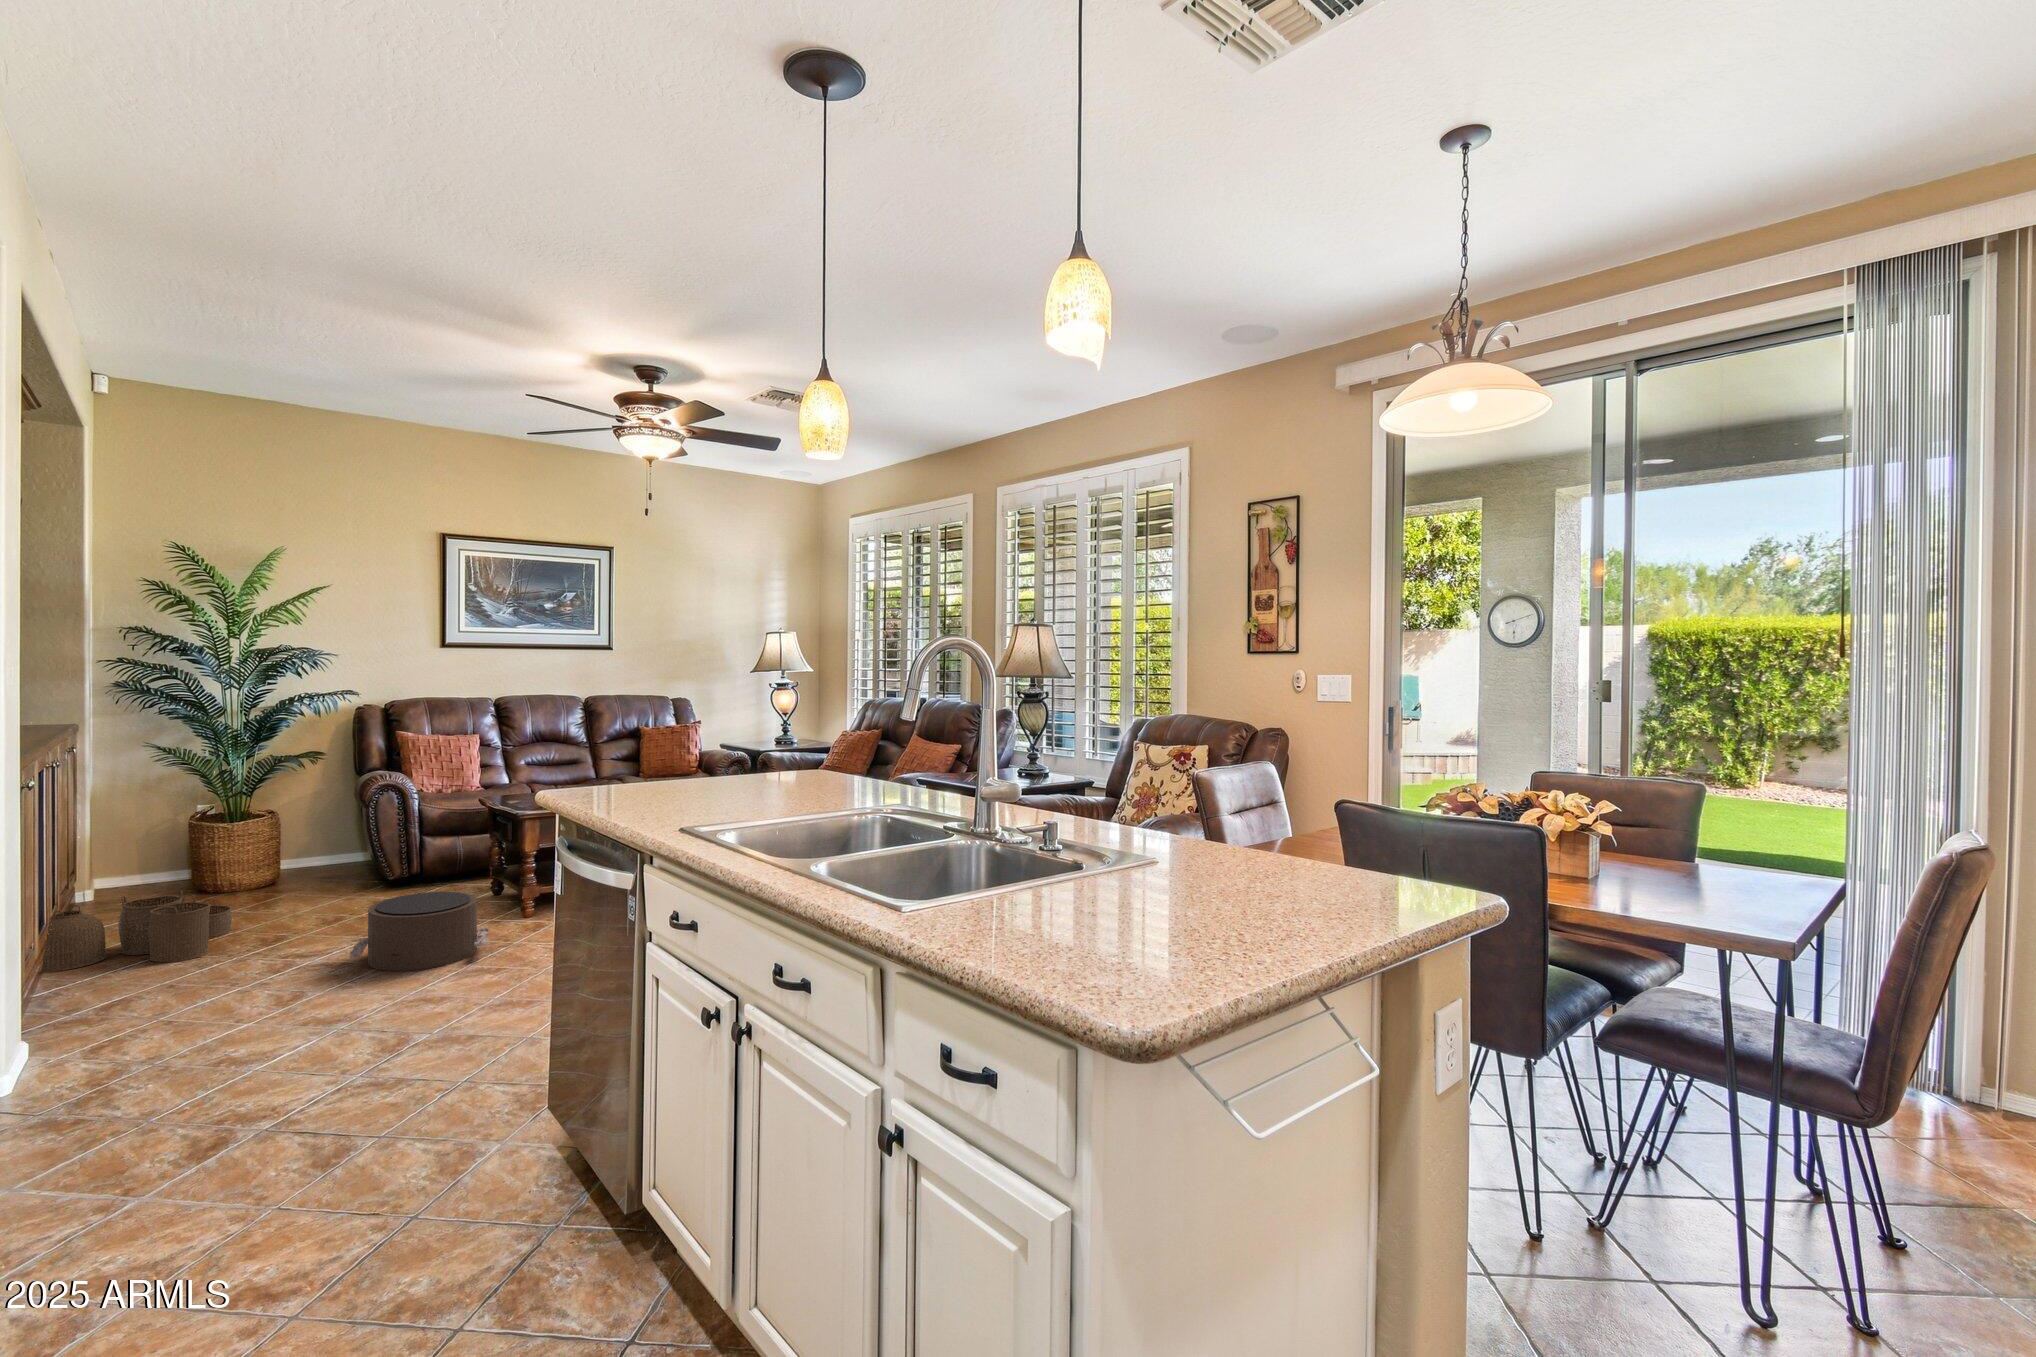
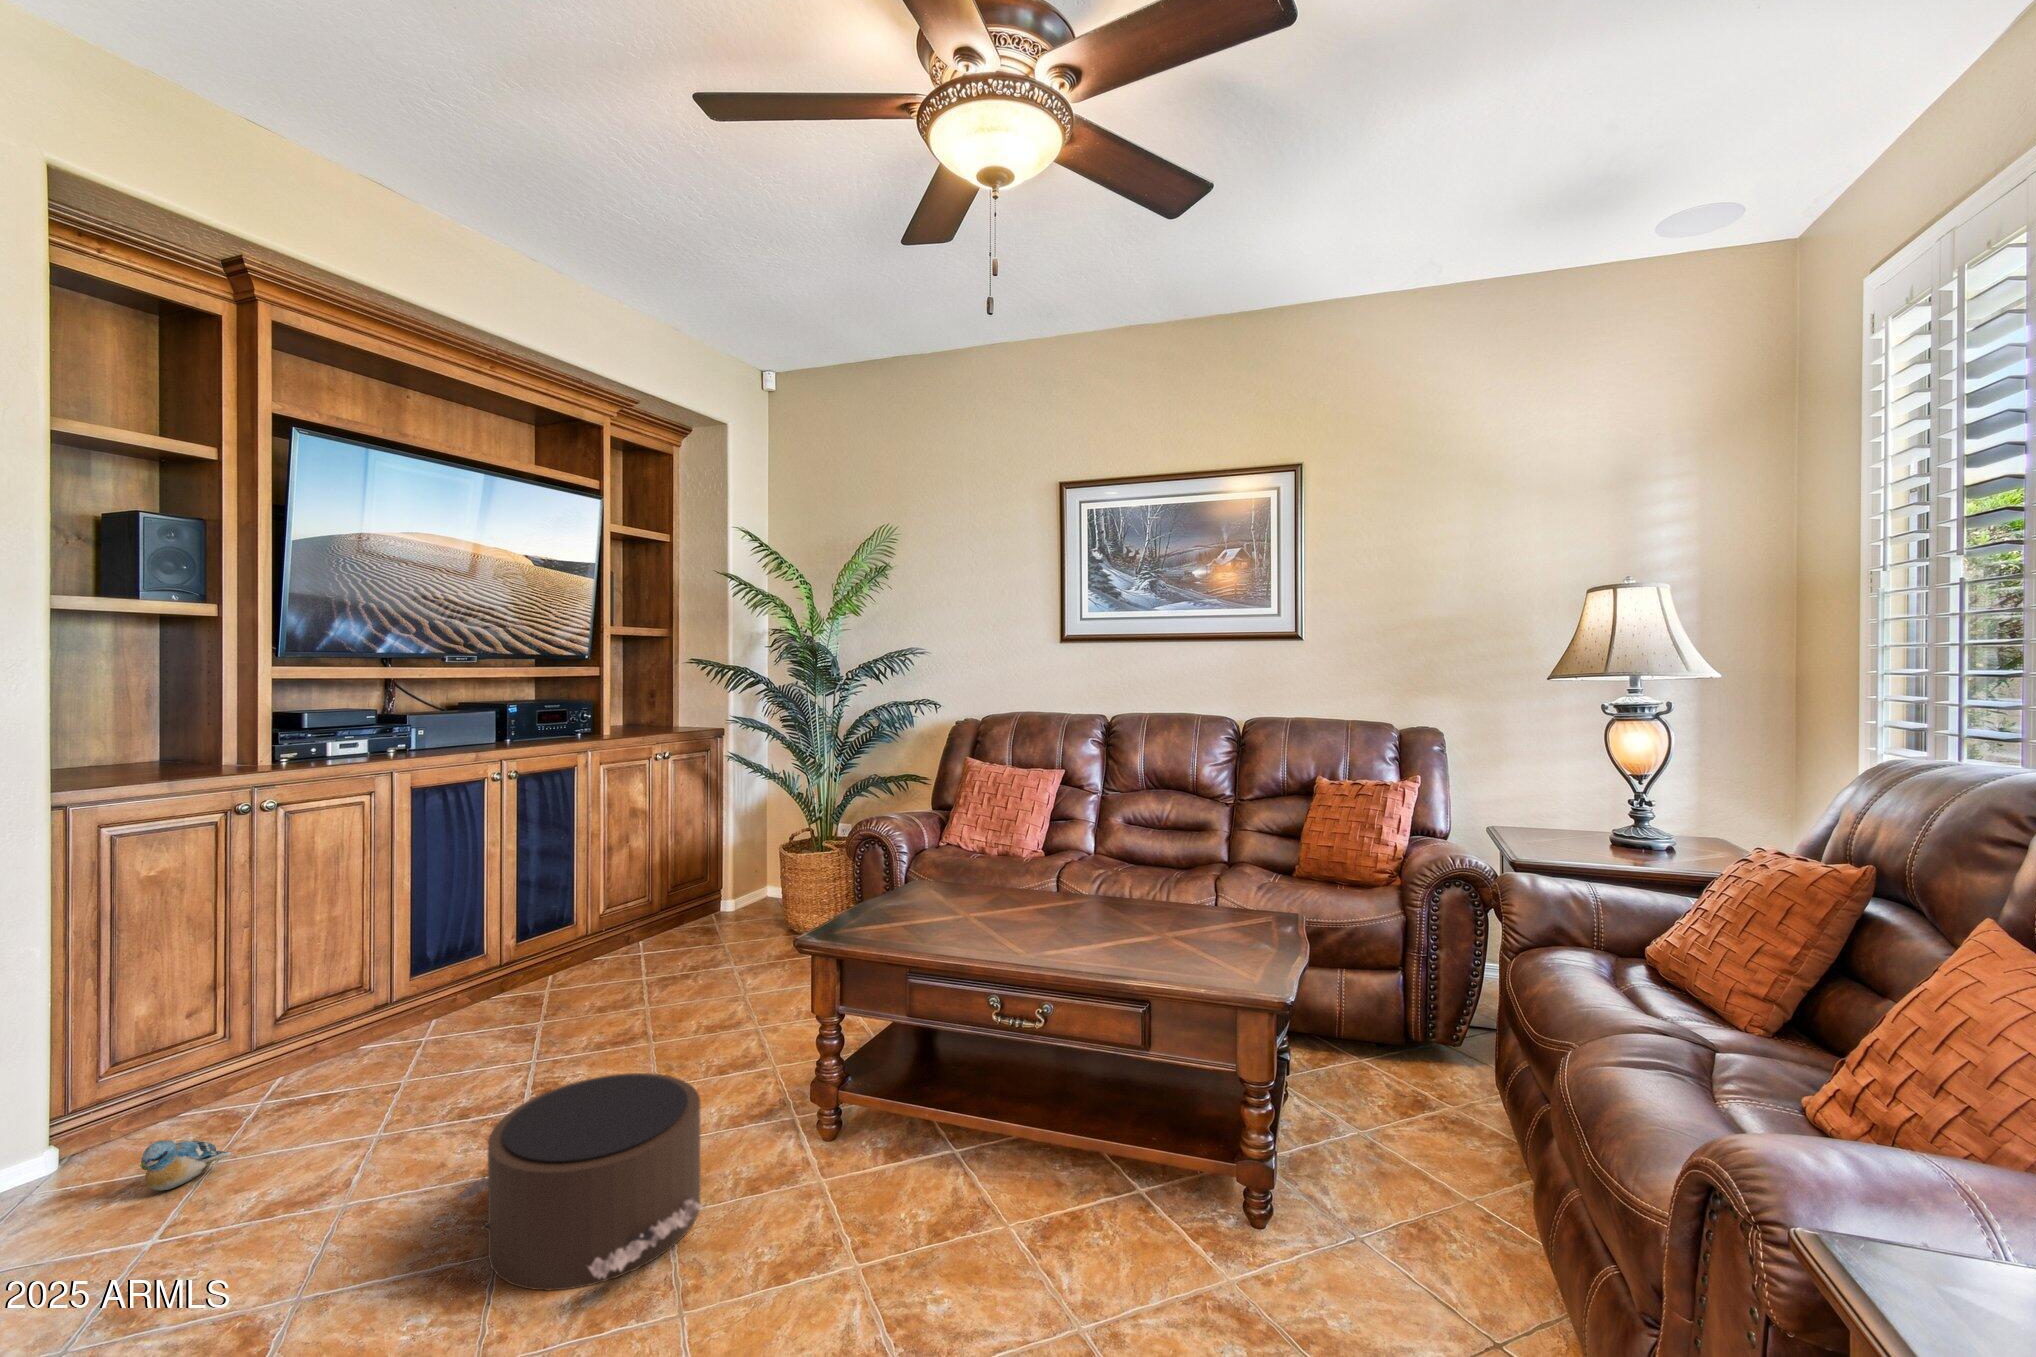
woven basket: present [40,891,232,972] -> none [426,952,655,1072]
plush toy: none [73,991,115,1023] -> present [140,1140,232,1191]

